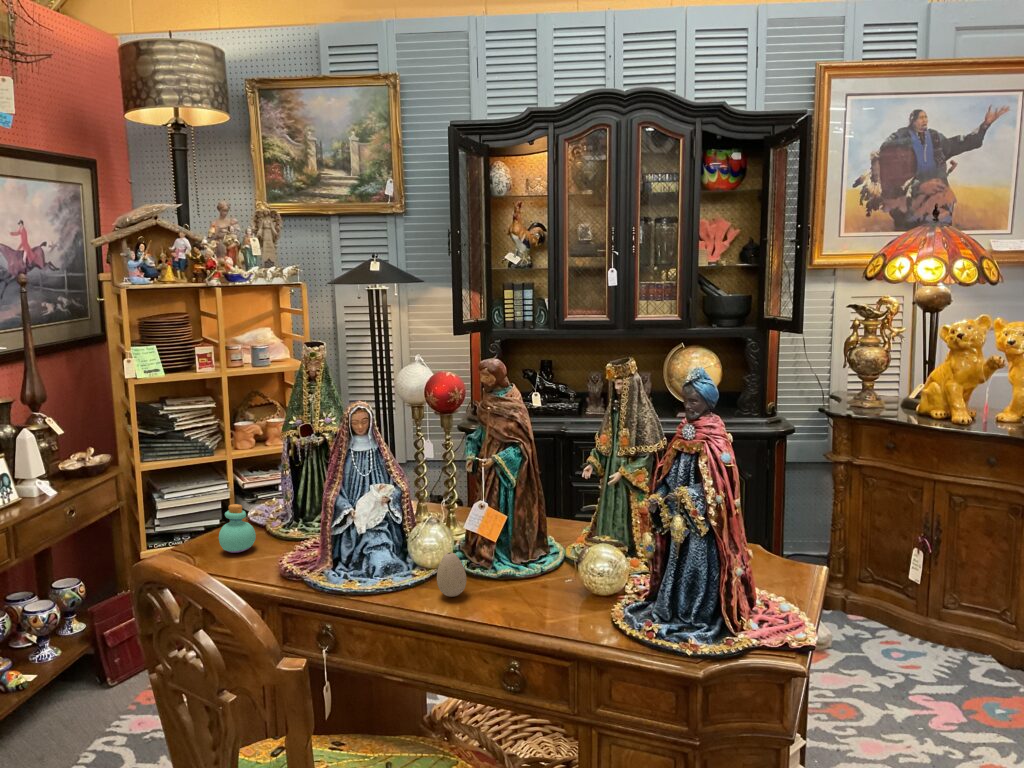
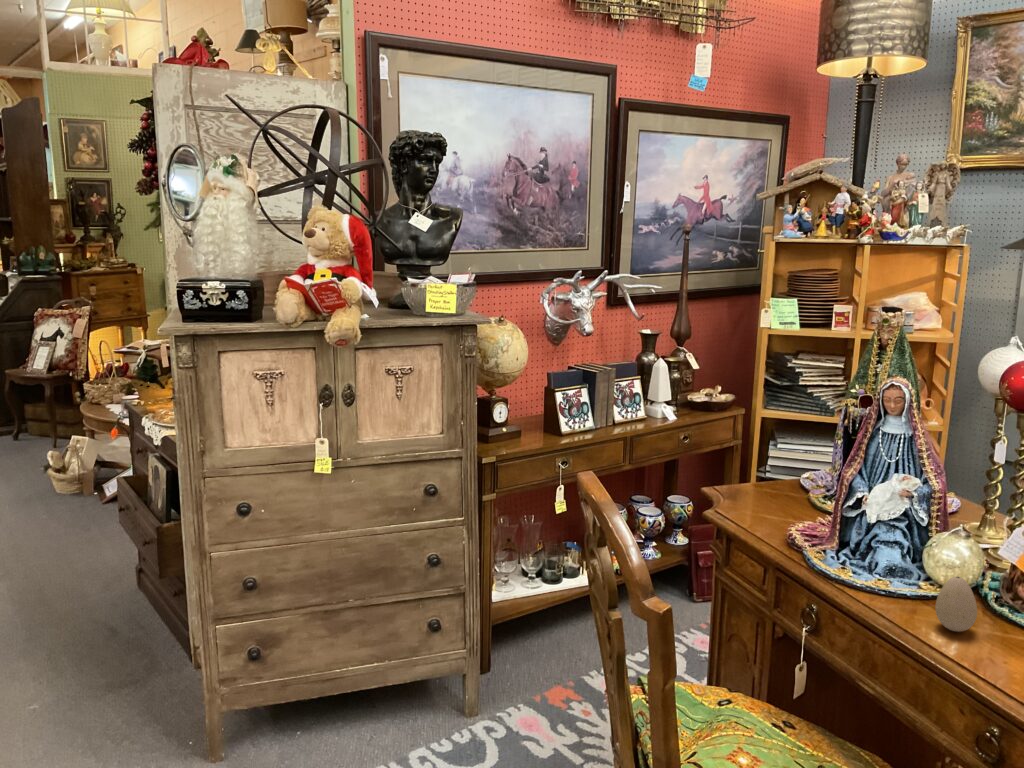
perfume bottle: present [219,504,256,553] -> none [749,457,786,506]

